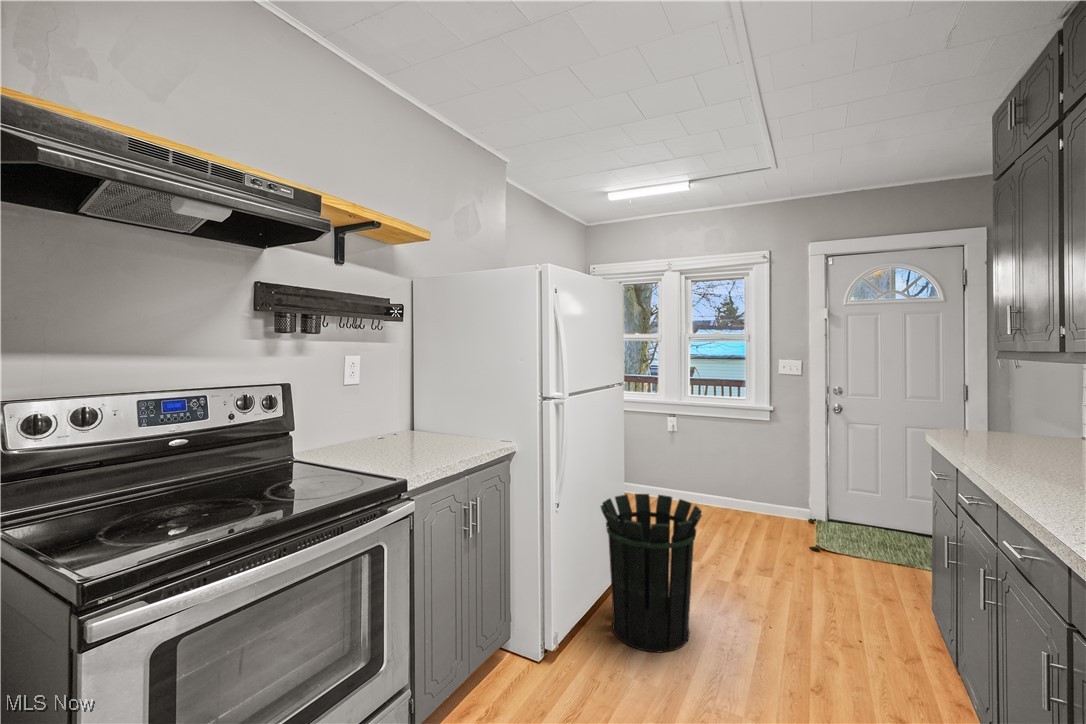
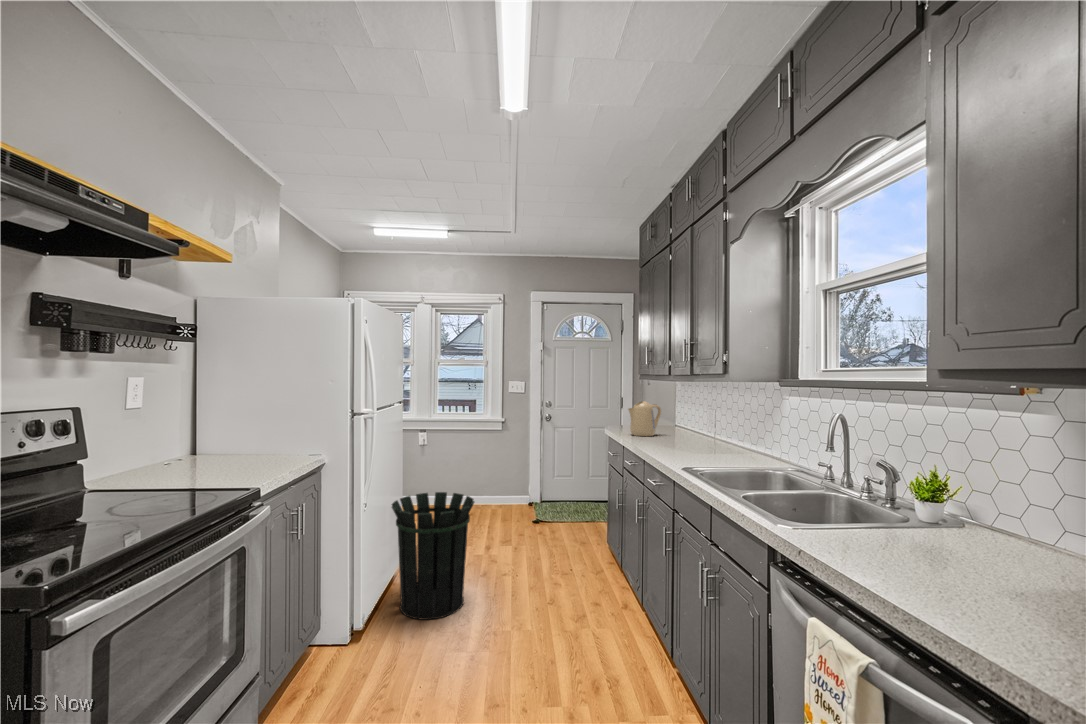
kettle: none [968,393,1045,453] -> present [628,401,661,436]

